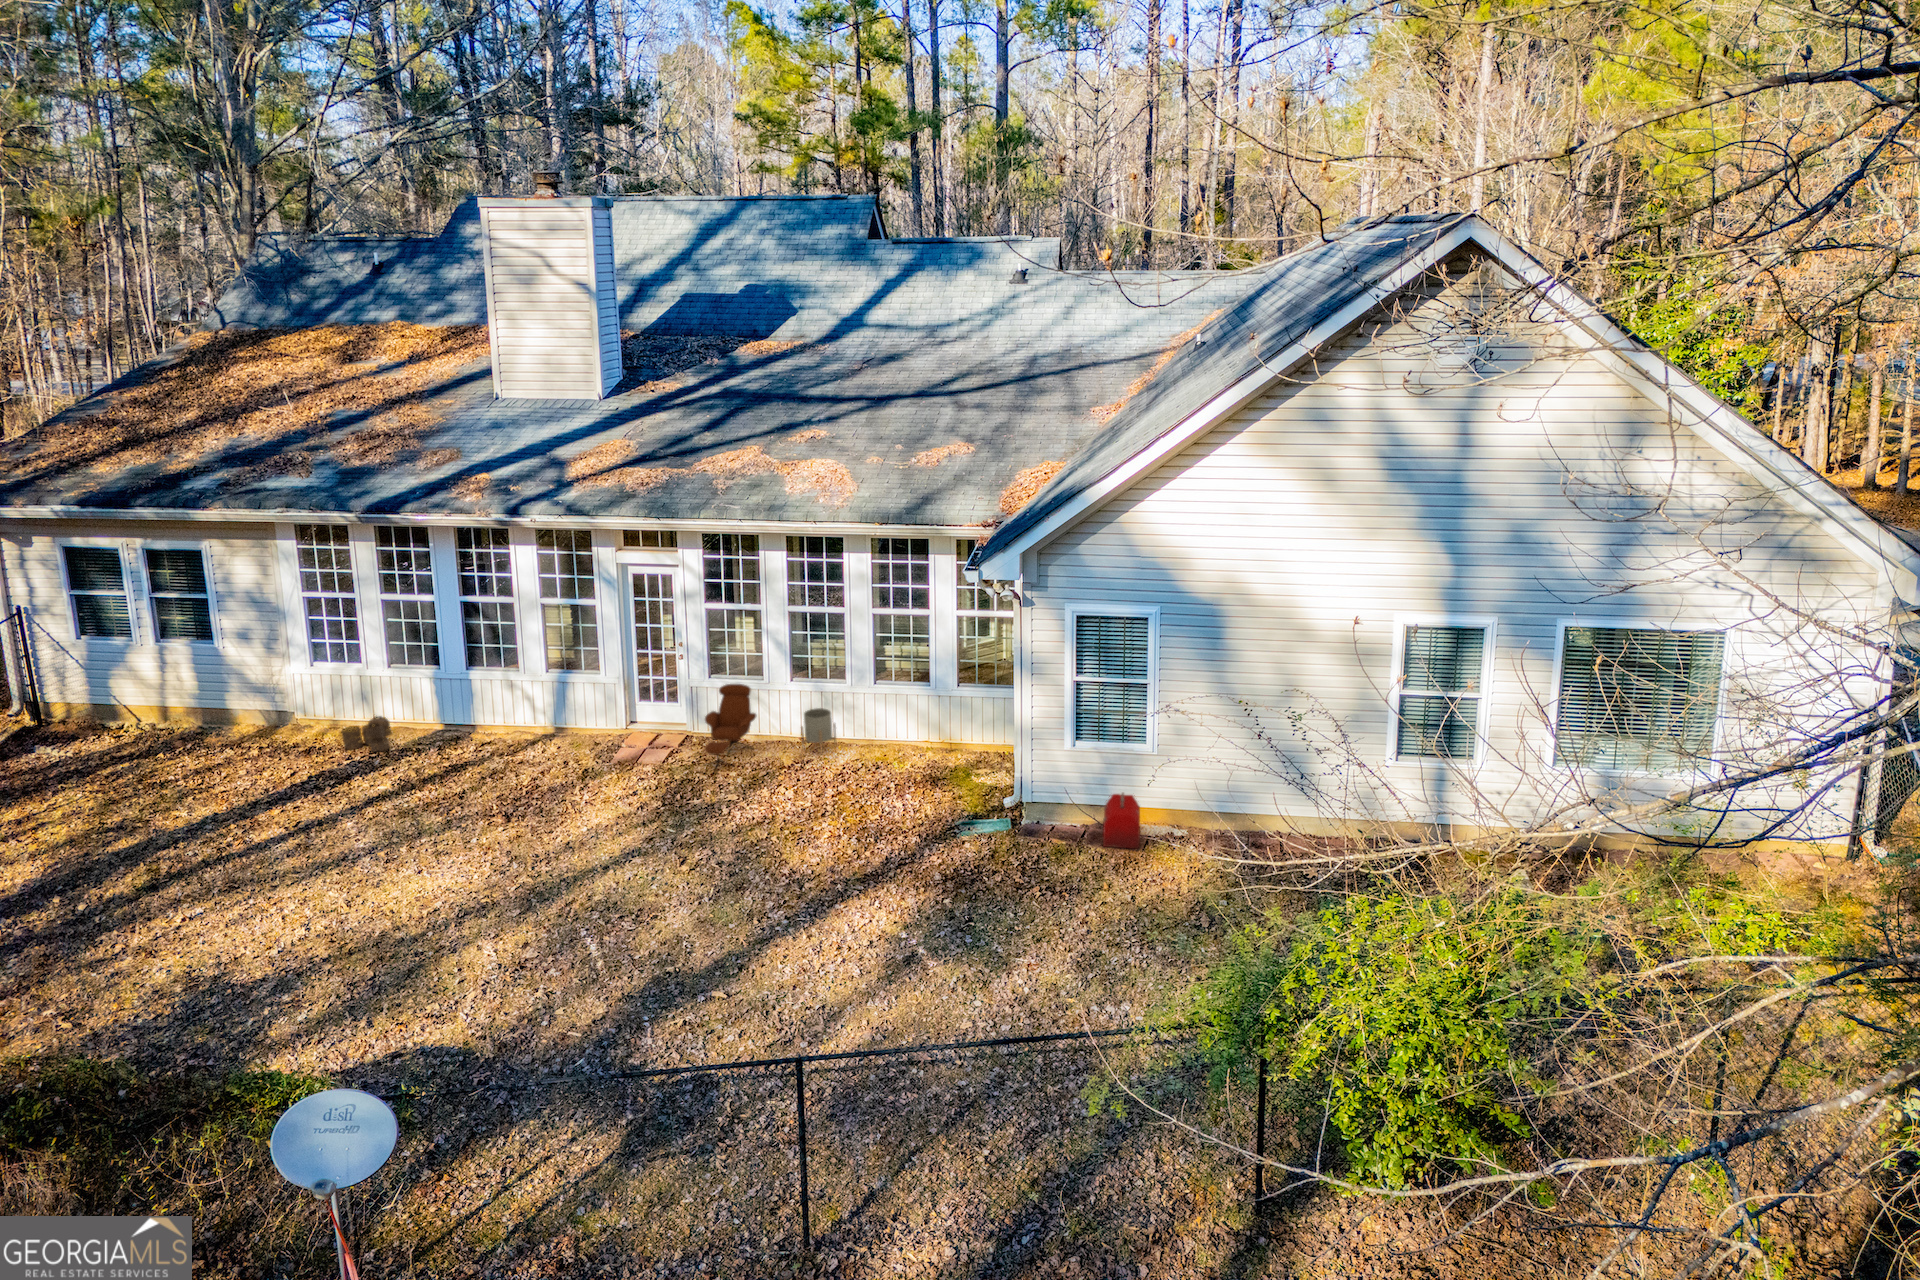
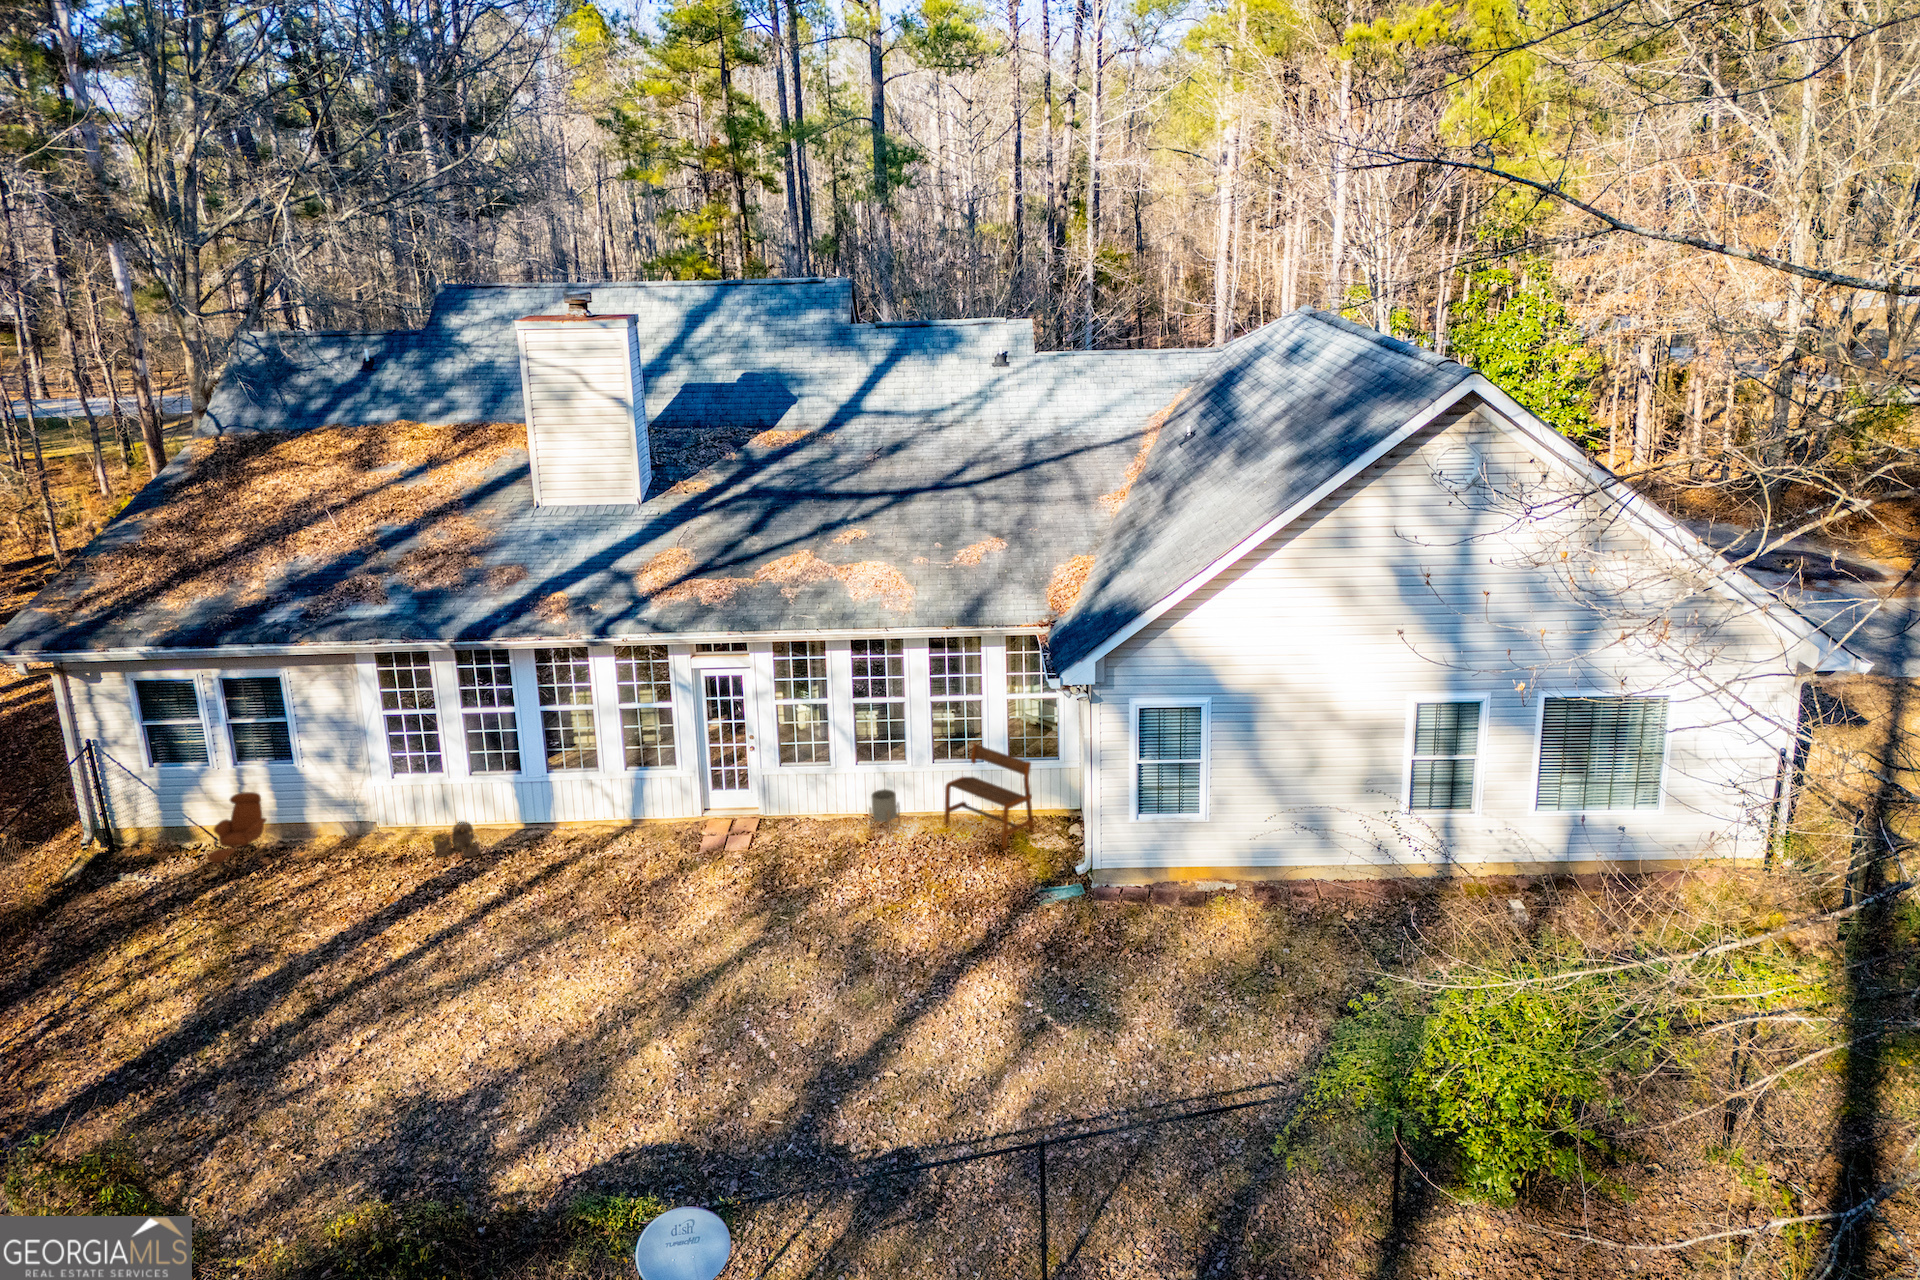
bench: none [884,662,980,779] -> present [944,744,1034,849]
lounge chair: present [705,684,756,767] -> present [207,792,266,872]
toolbox: present [1103,793,1140,848] -> none [1162,855,1200,906]

